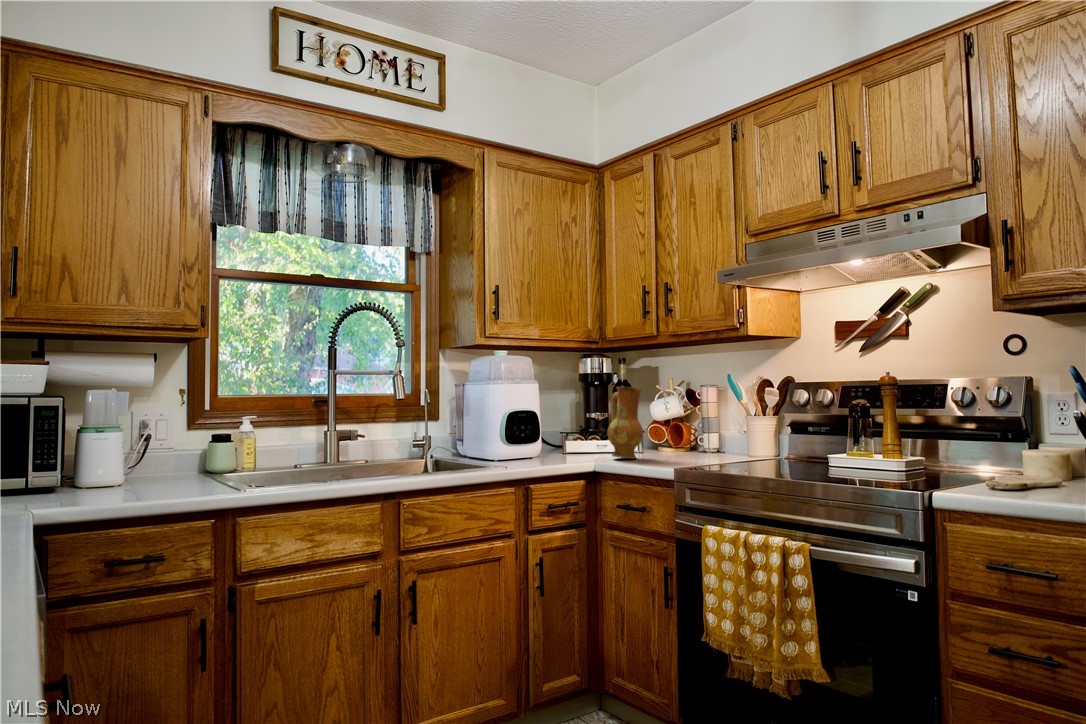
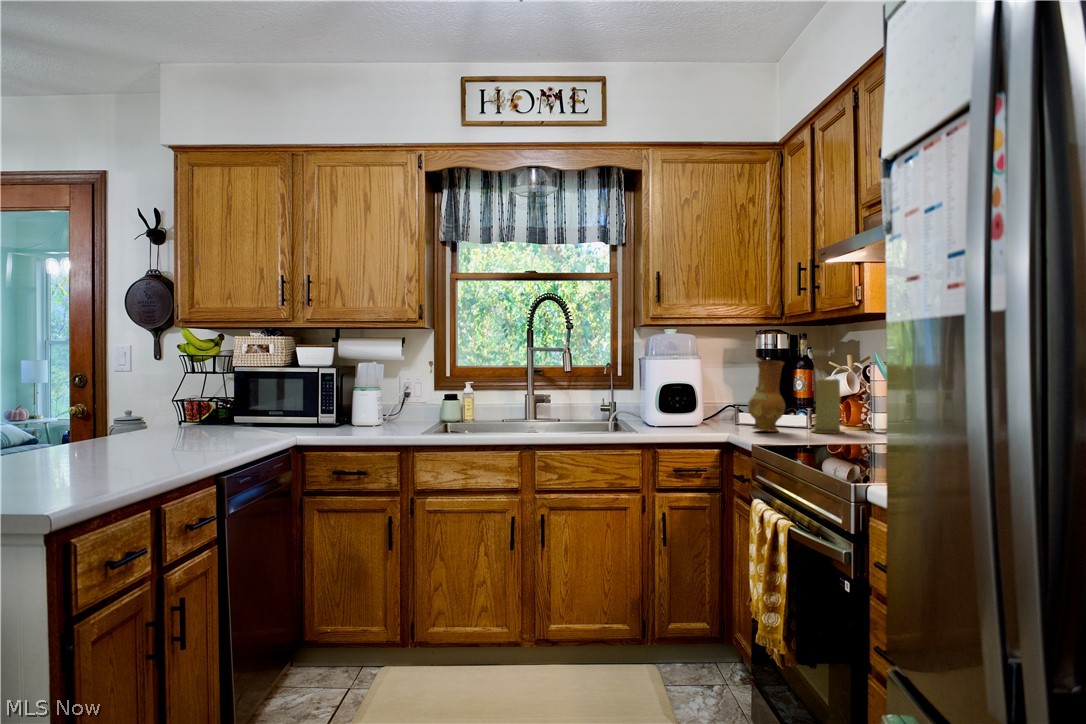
candle: none [663,404,693,457] -> present [812,379,843,433]

